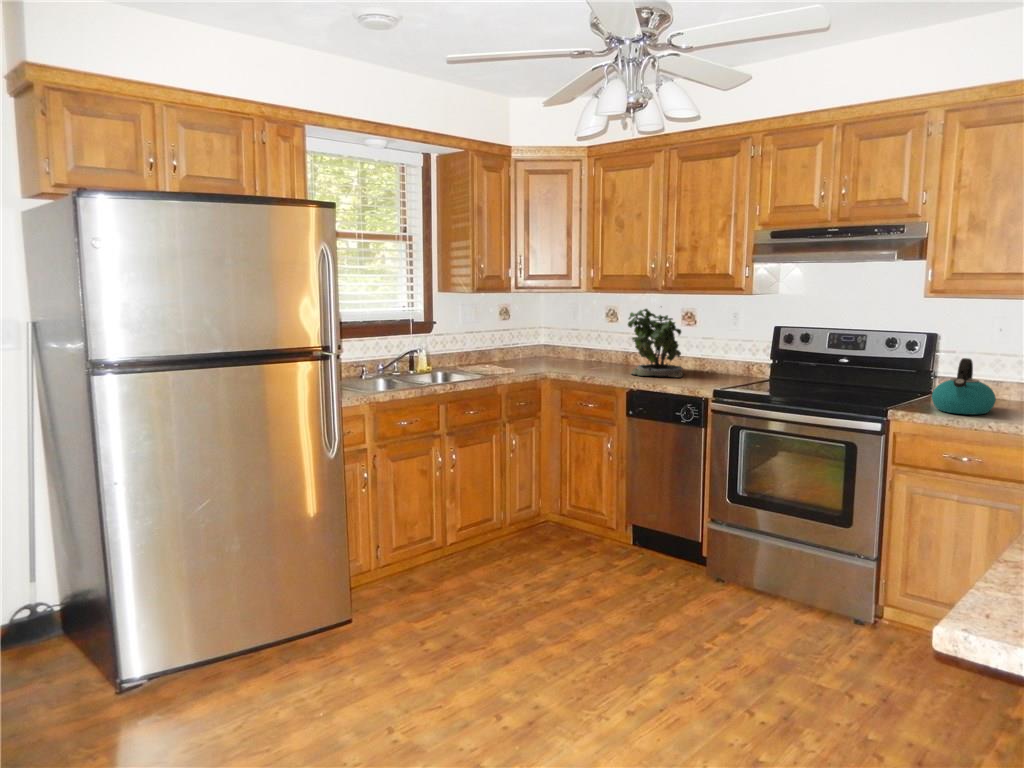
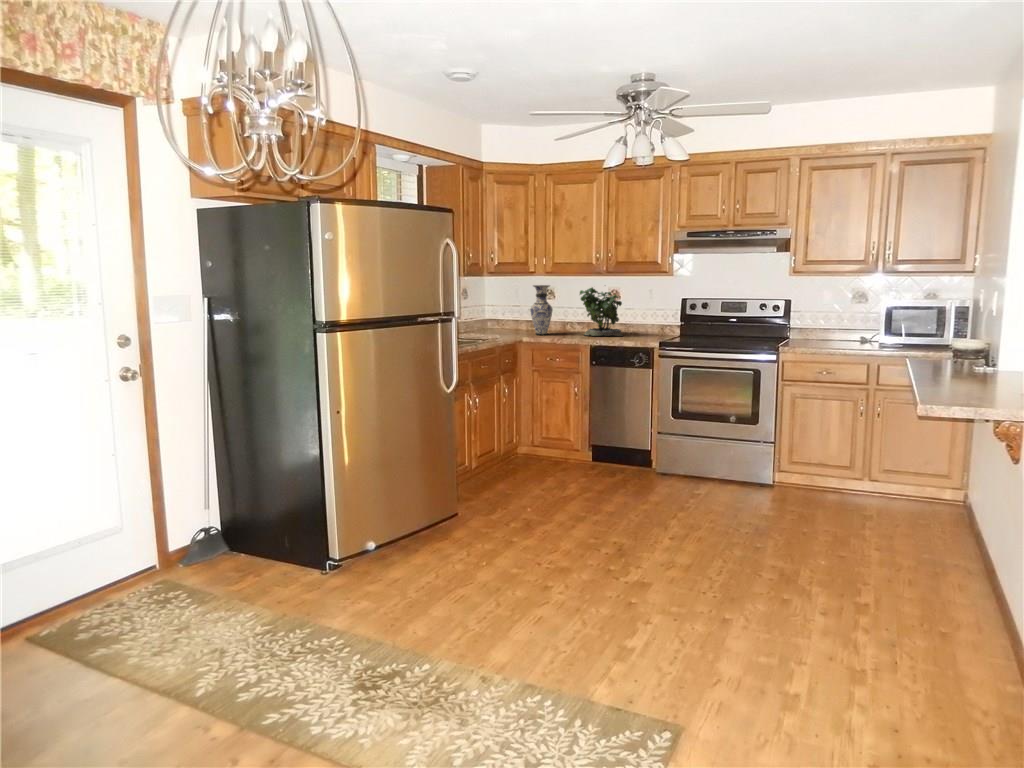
vase: none [565,305,594,371] -> present [530,285,553,335]
kettle: present [932,358,996,414] -> none [801,313,837,347]

